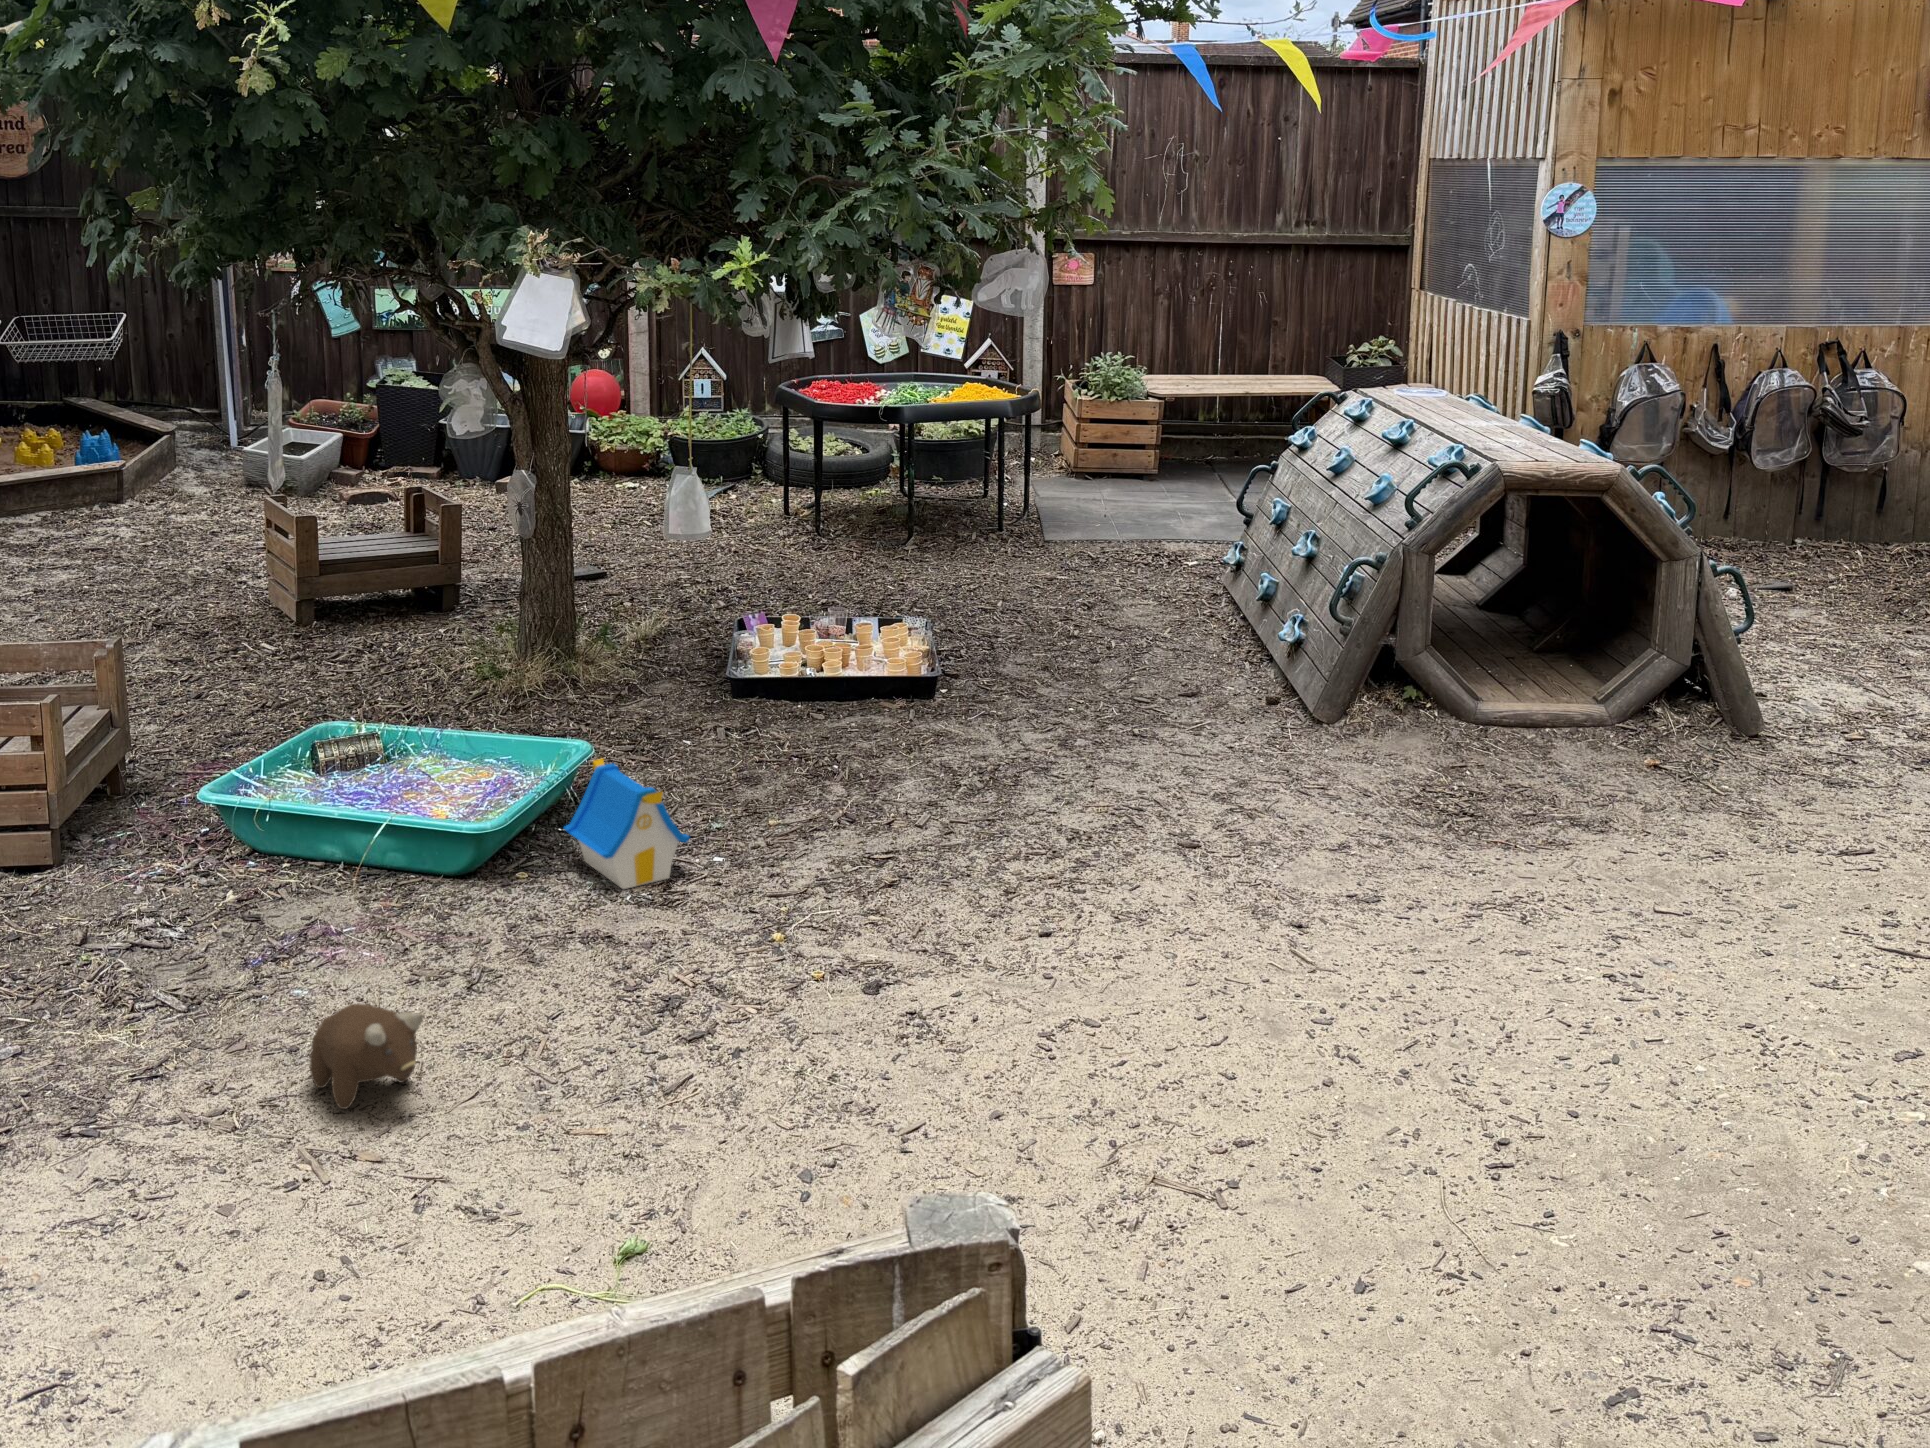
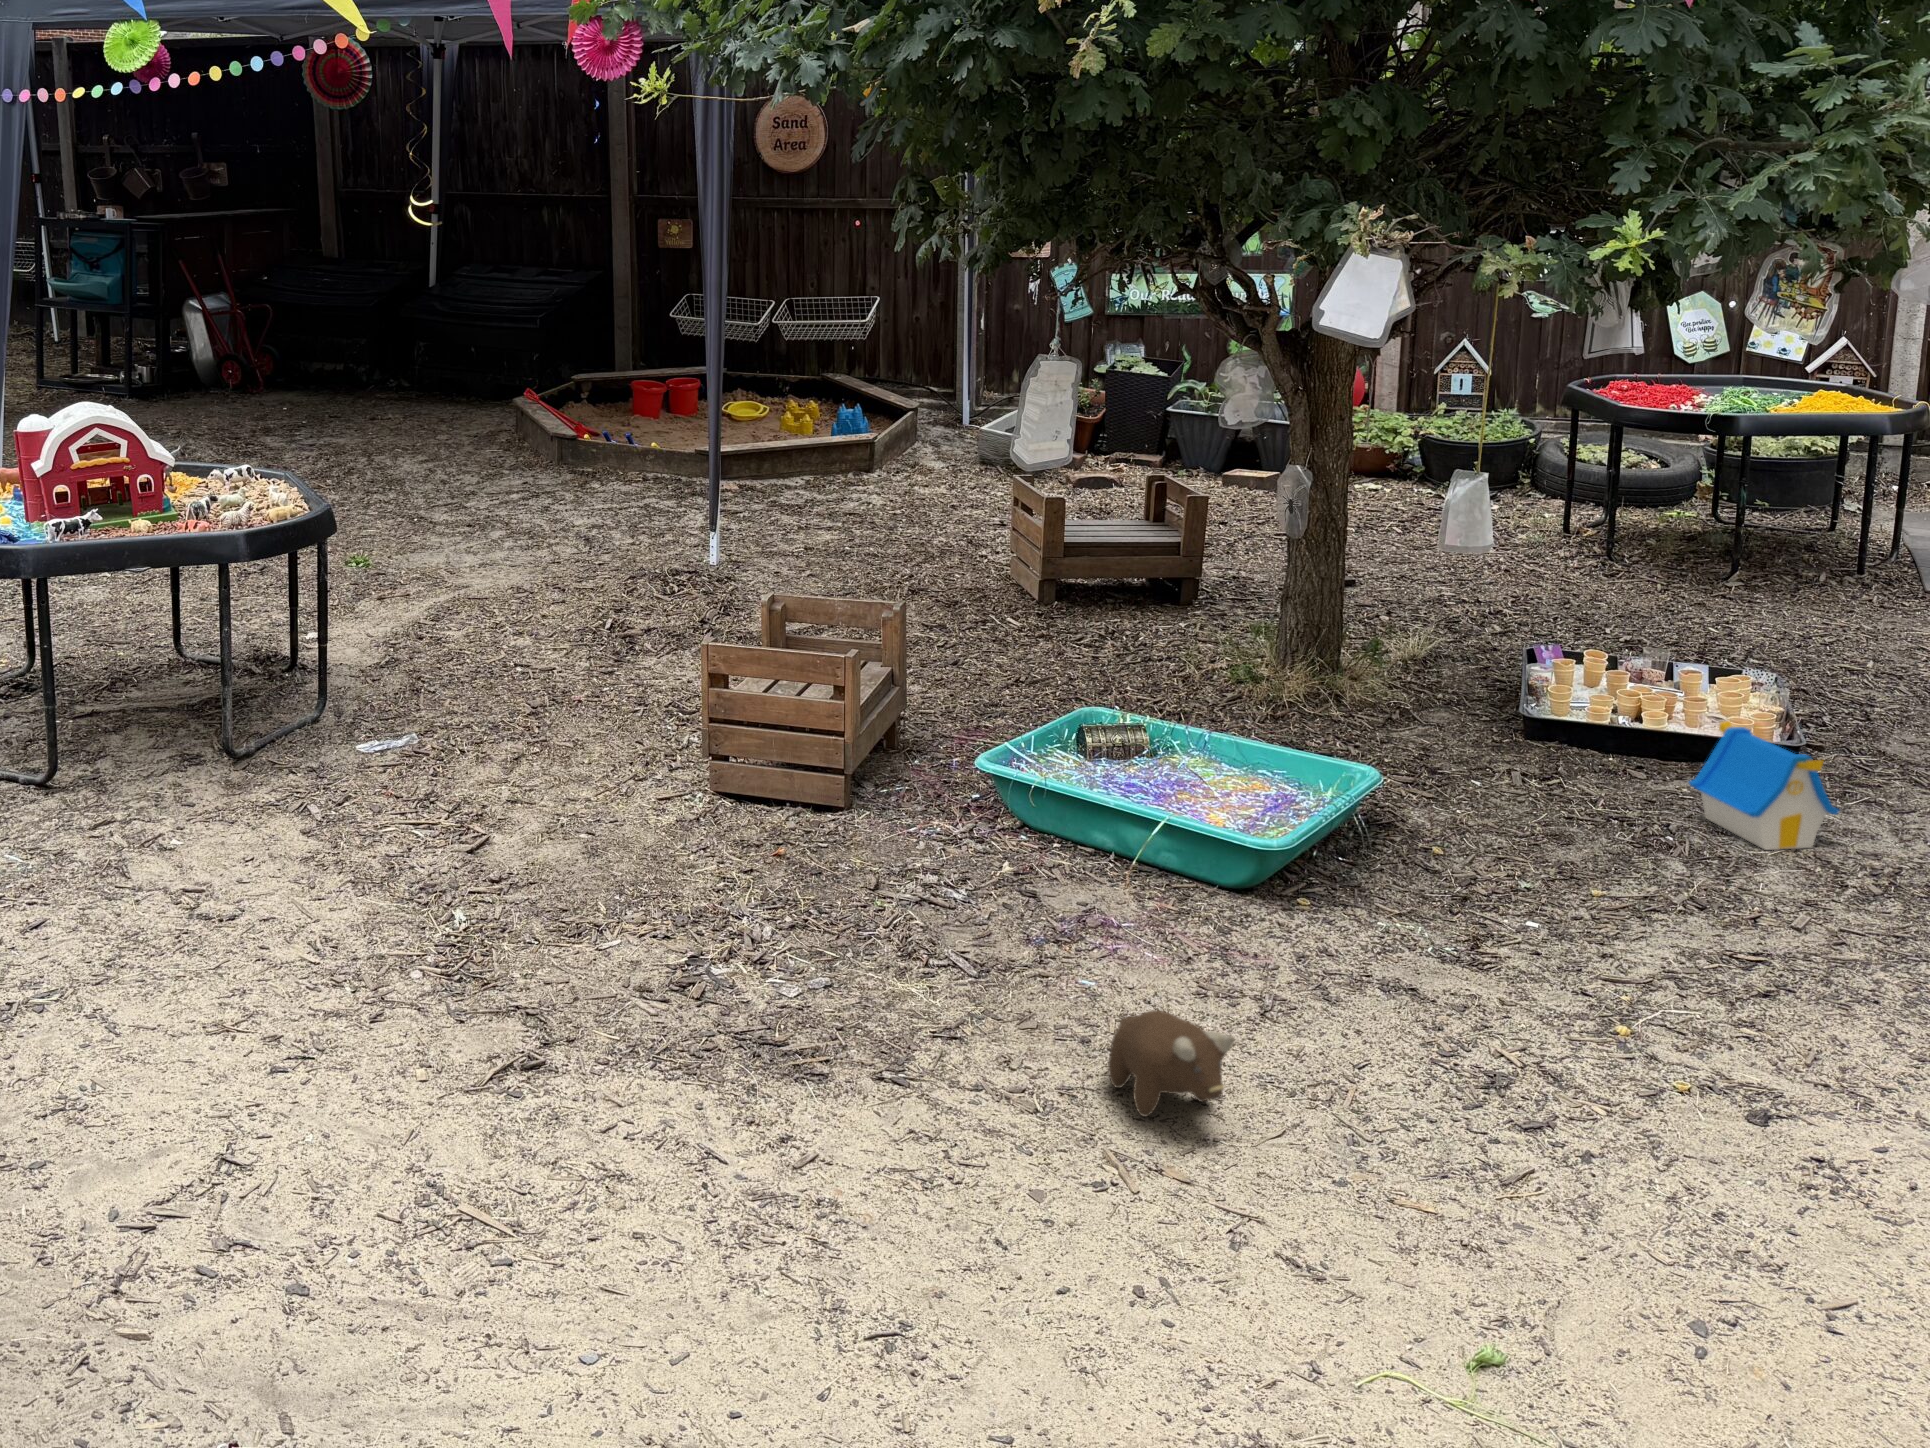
toy house: present [564,759,690,889] -> present [1689,721,1839,850]

